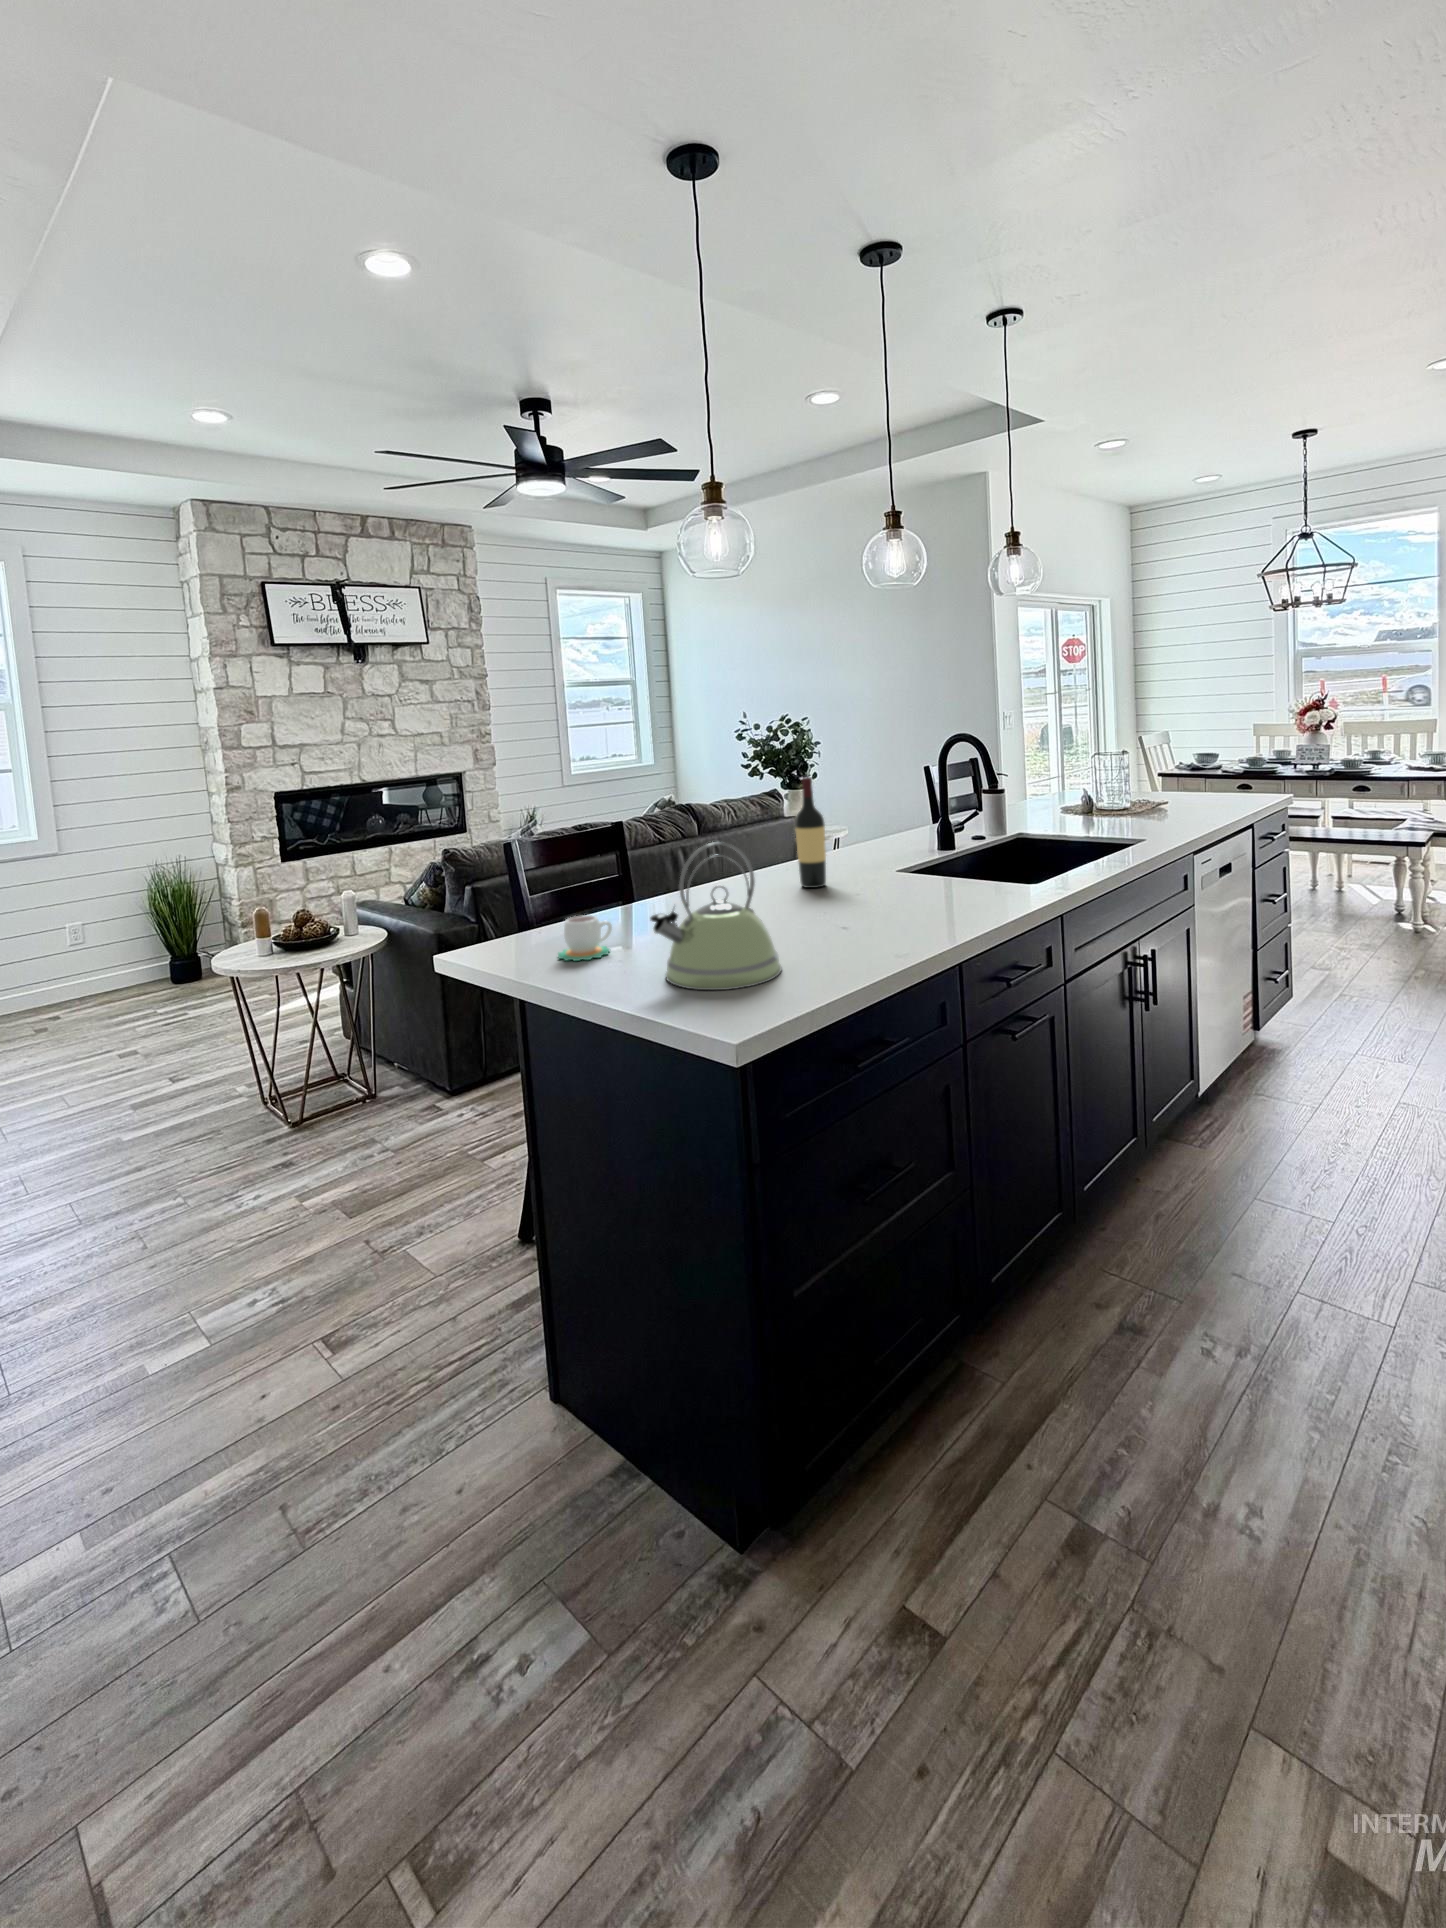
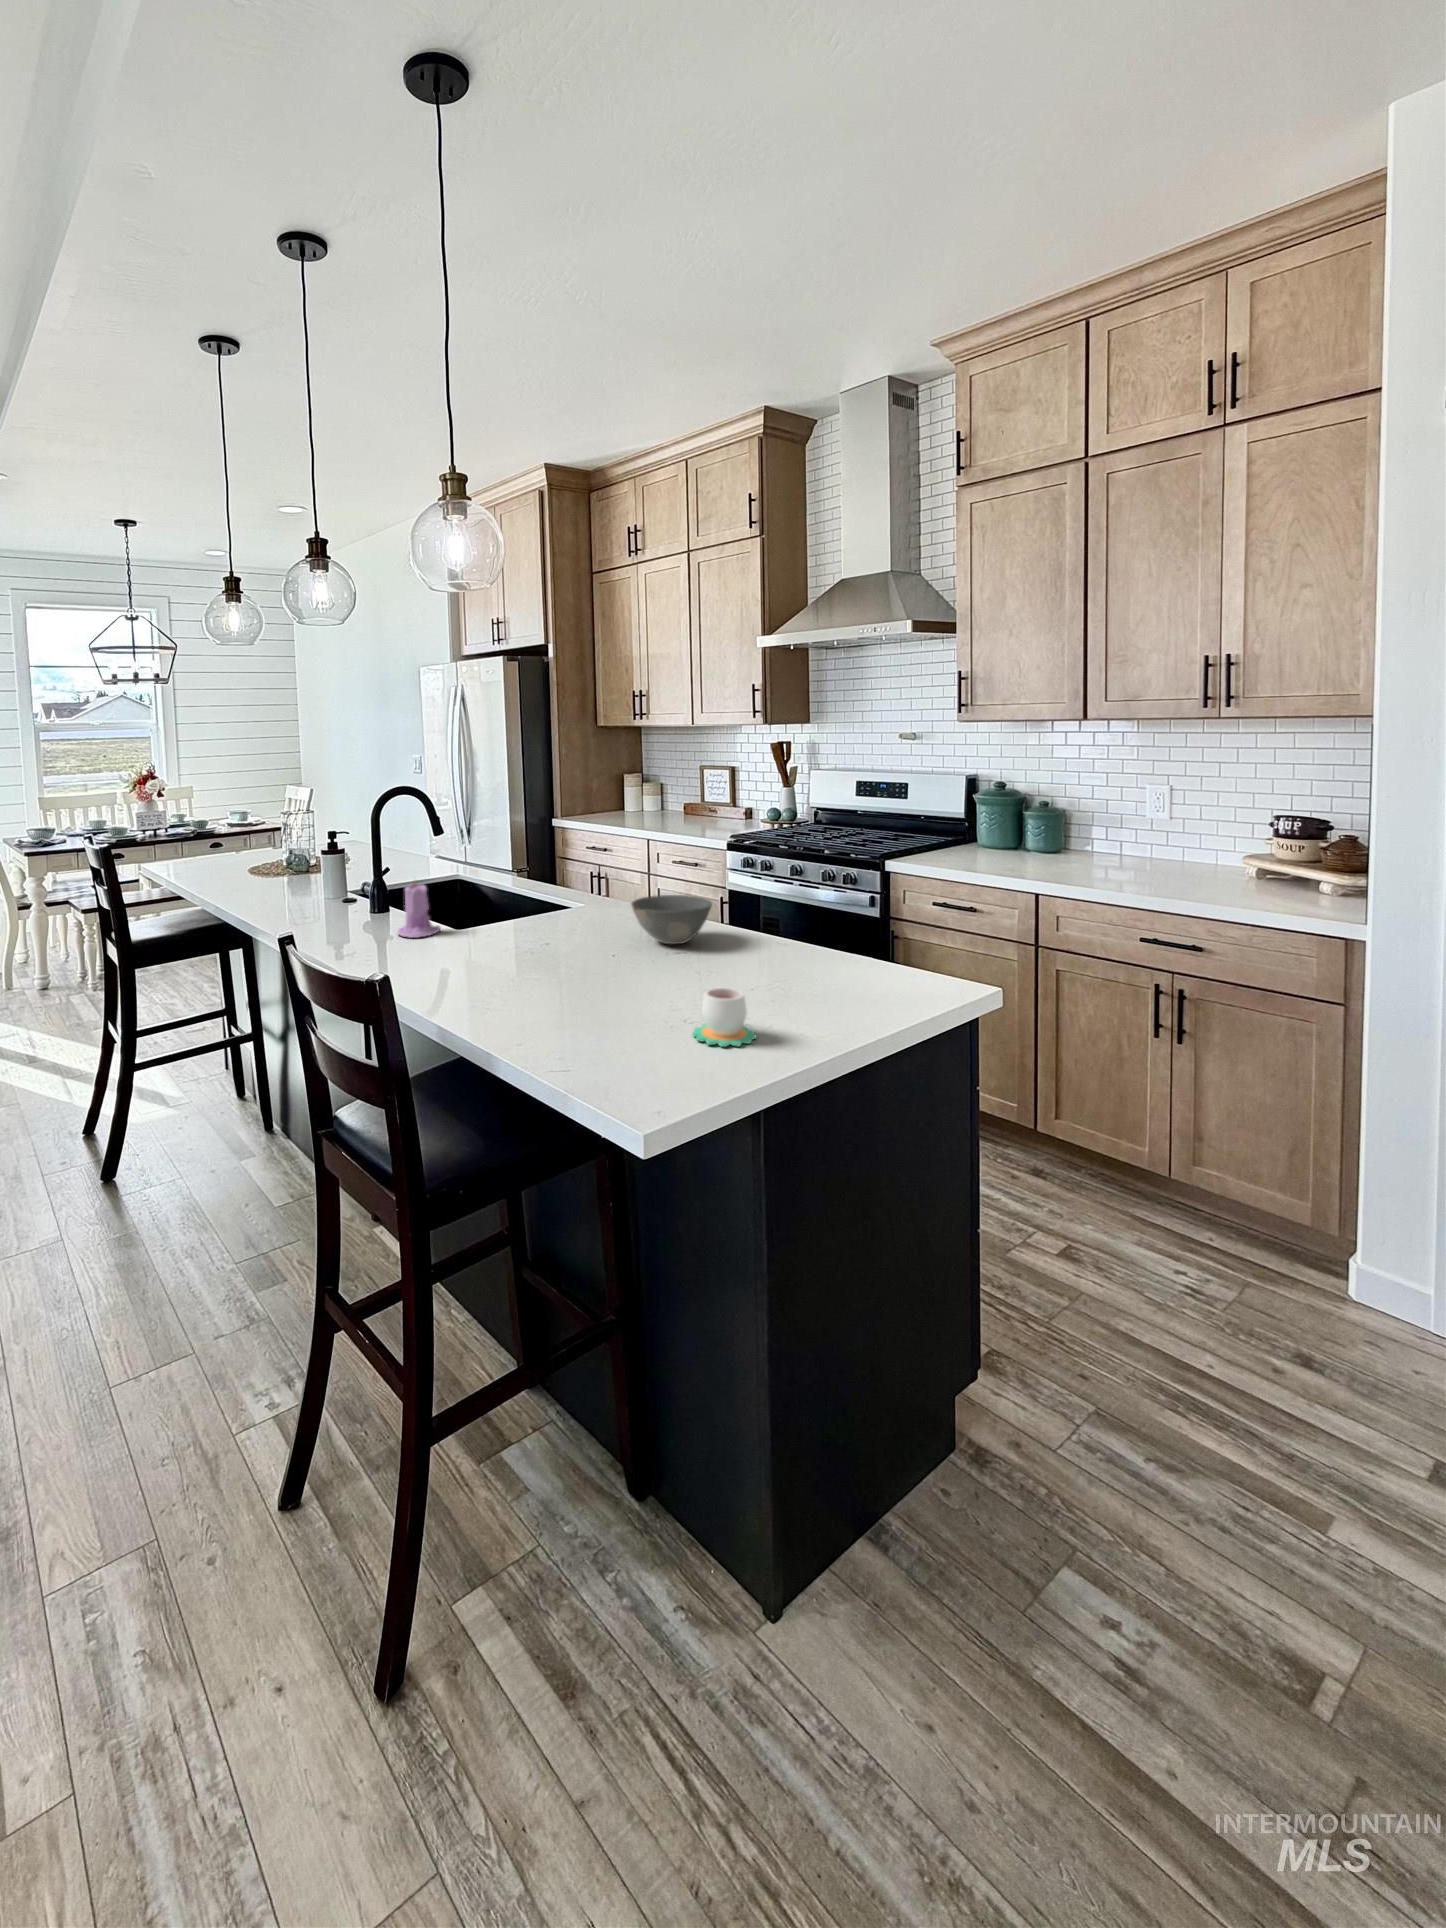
wine bottle: present [795,777,826,888] -> none [468,829,501,953]
candle: none [841,818,879,871] -> present [397,883,441,938]
kettle: present [650,842,782,990] -> none [772,865,883,1002]
bowl: none [824,869,915,923] -> present [631,895,712,944]

